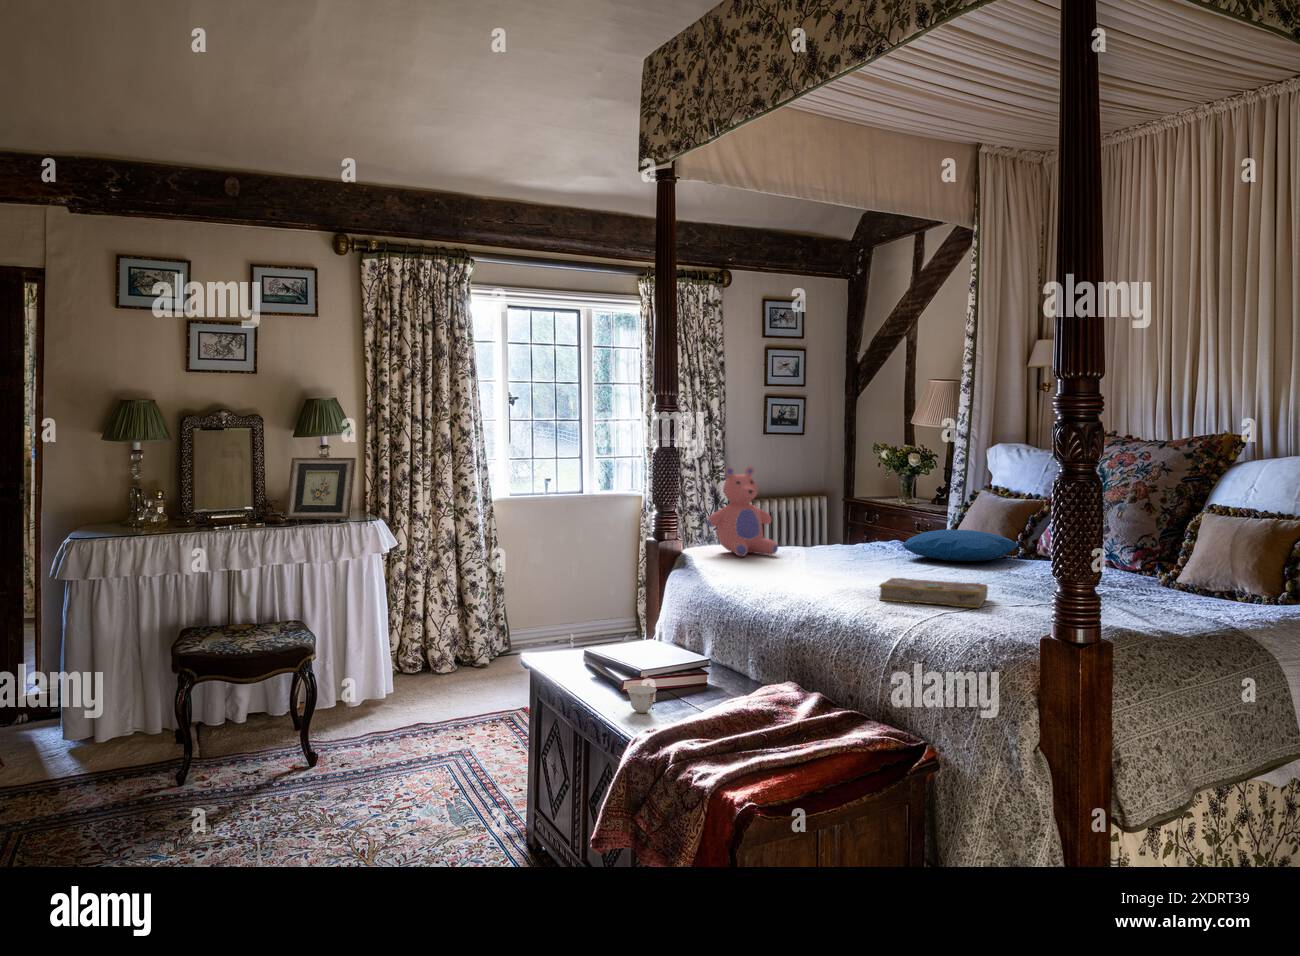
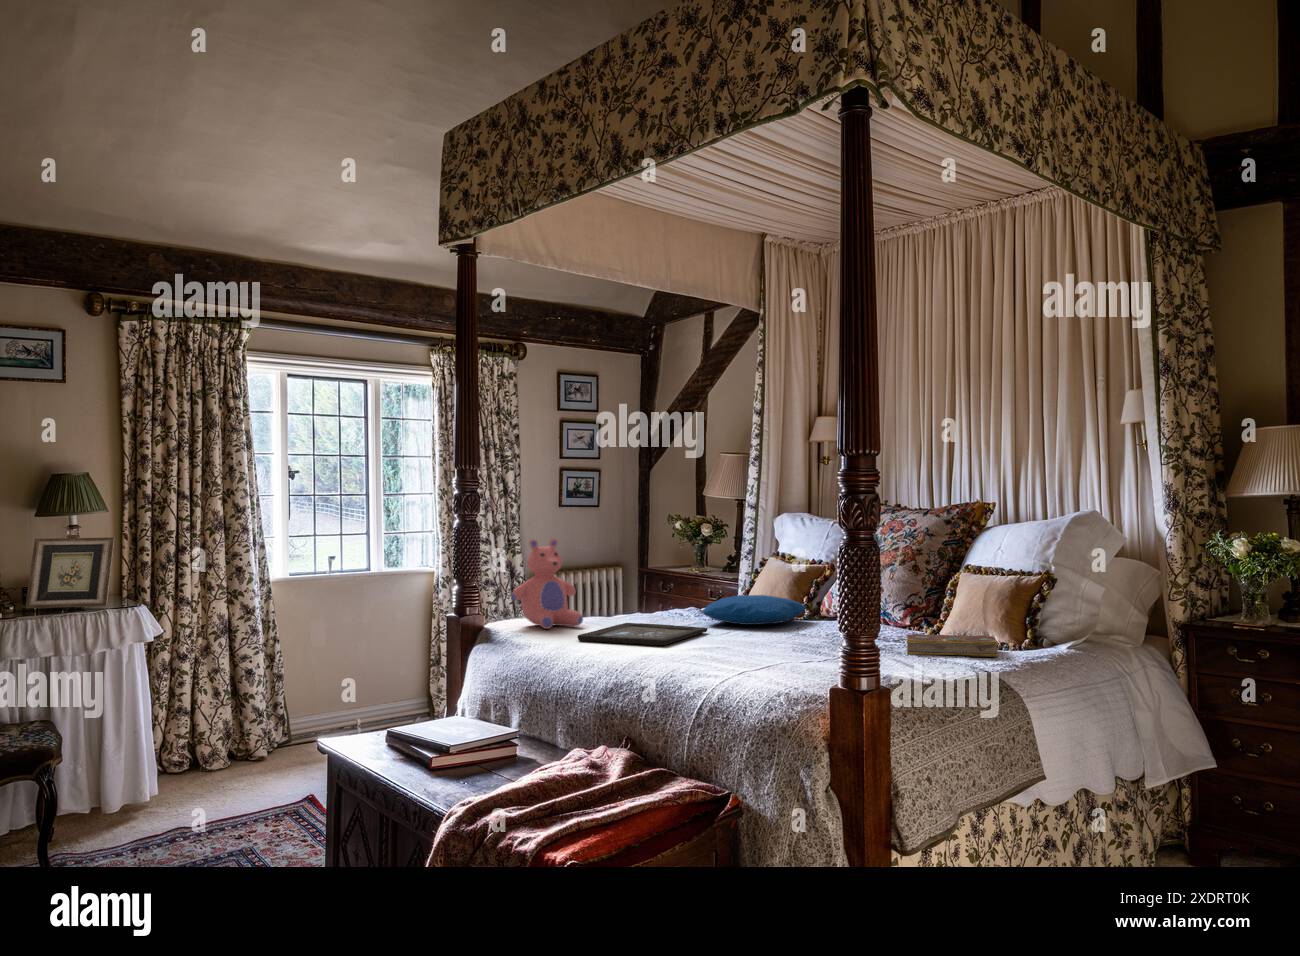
tray: none [770,554,908,580] -> present [578,623,708,645]
book: present [879,578,988,608] -> present [907,634,998,657]
teacup: present [627,686,657,713] -> none [441,760,472,787]

